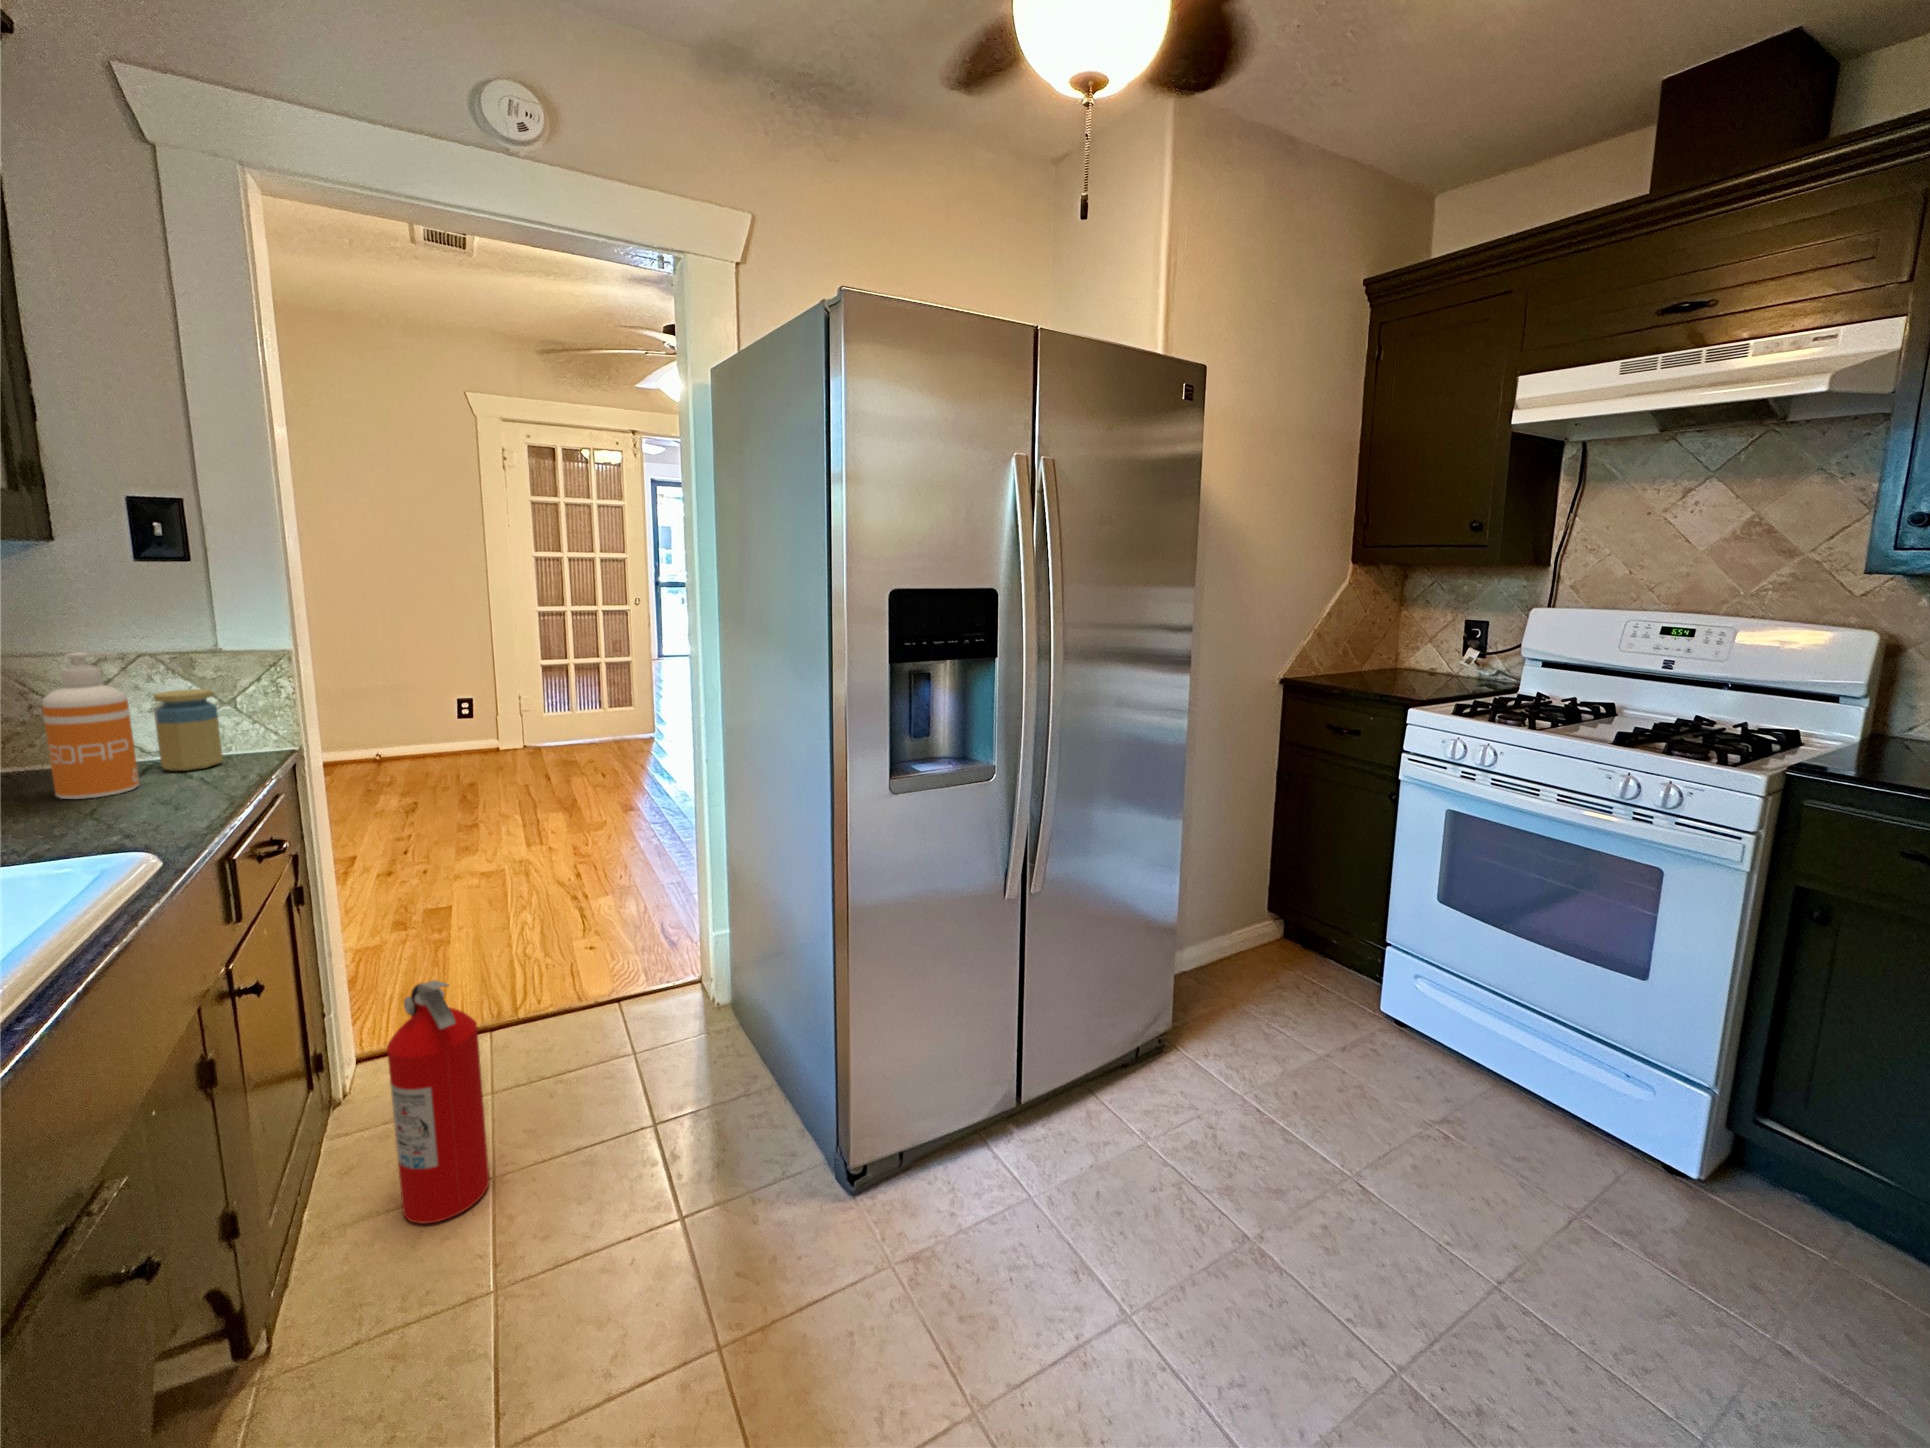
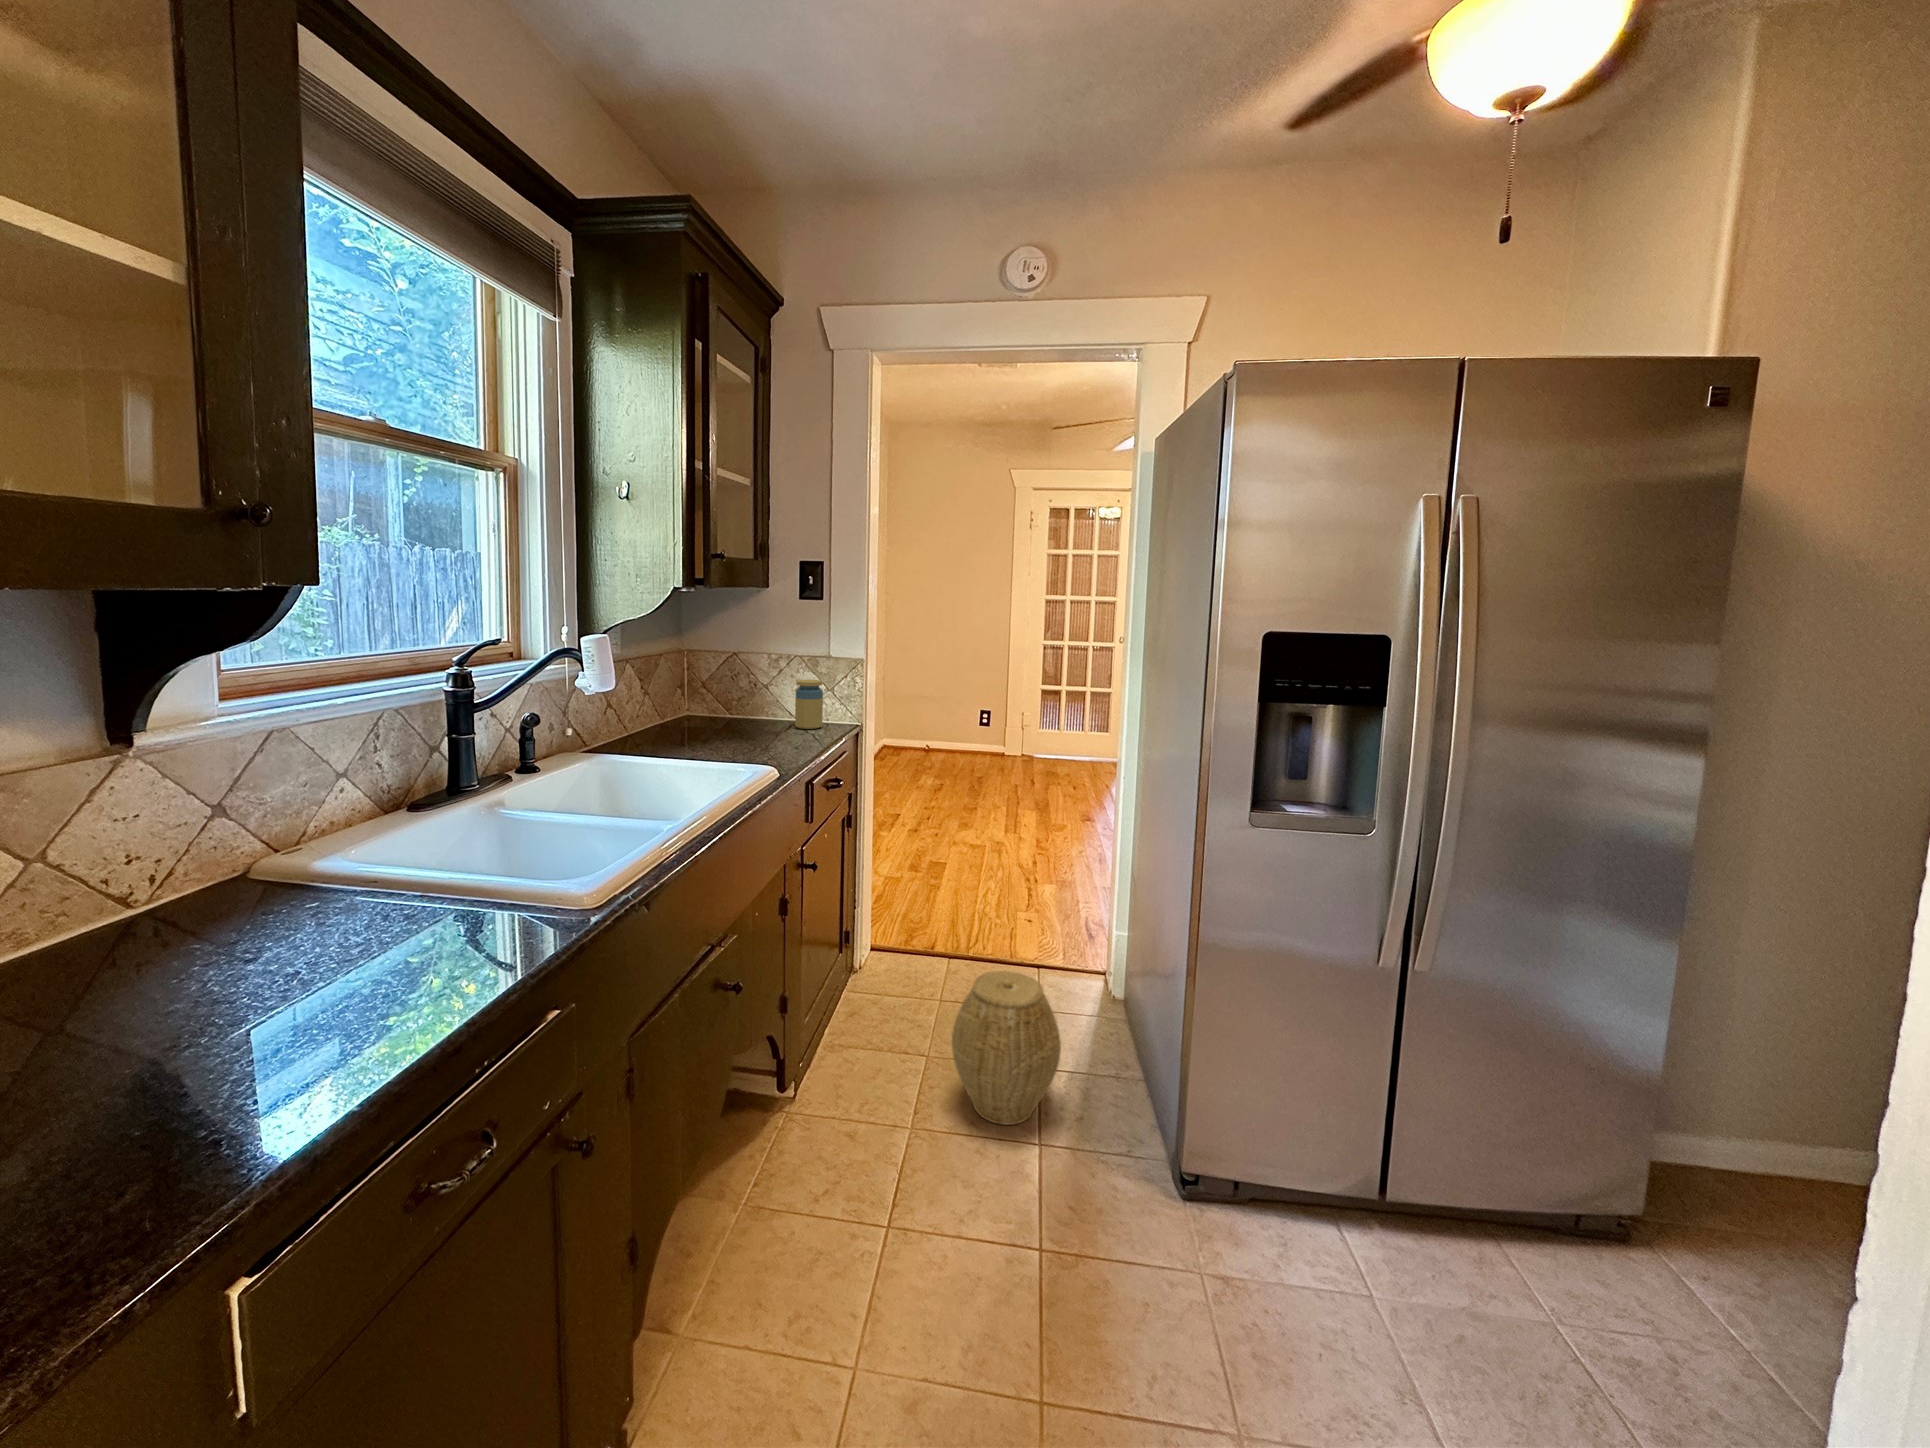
soap dispenser: present [42,652,139,799] -> none [750,652,783,737]
fire extinguisher: present [387,980,489,1224] -> none [874,897,929,1070]
woven basket: none [538,1026,690,1223] -> present [952,971,1061,1125]

